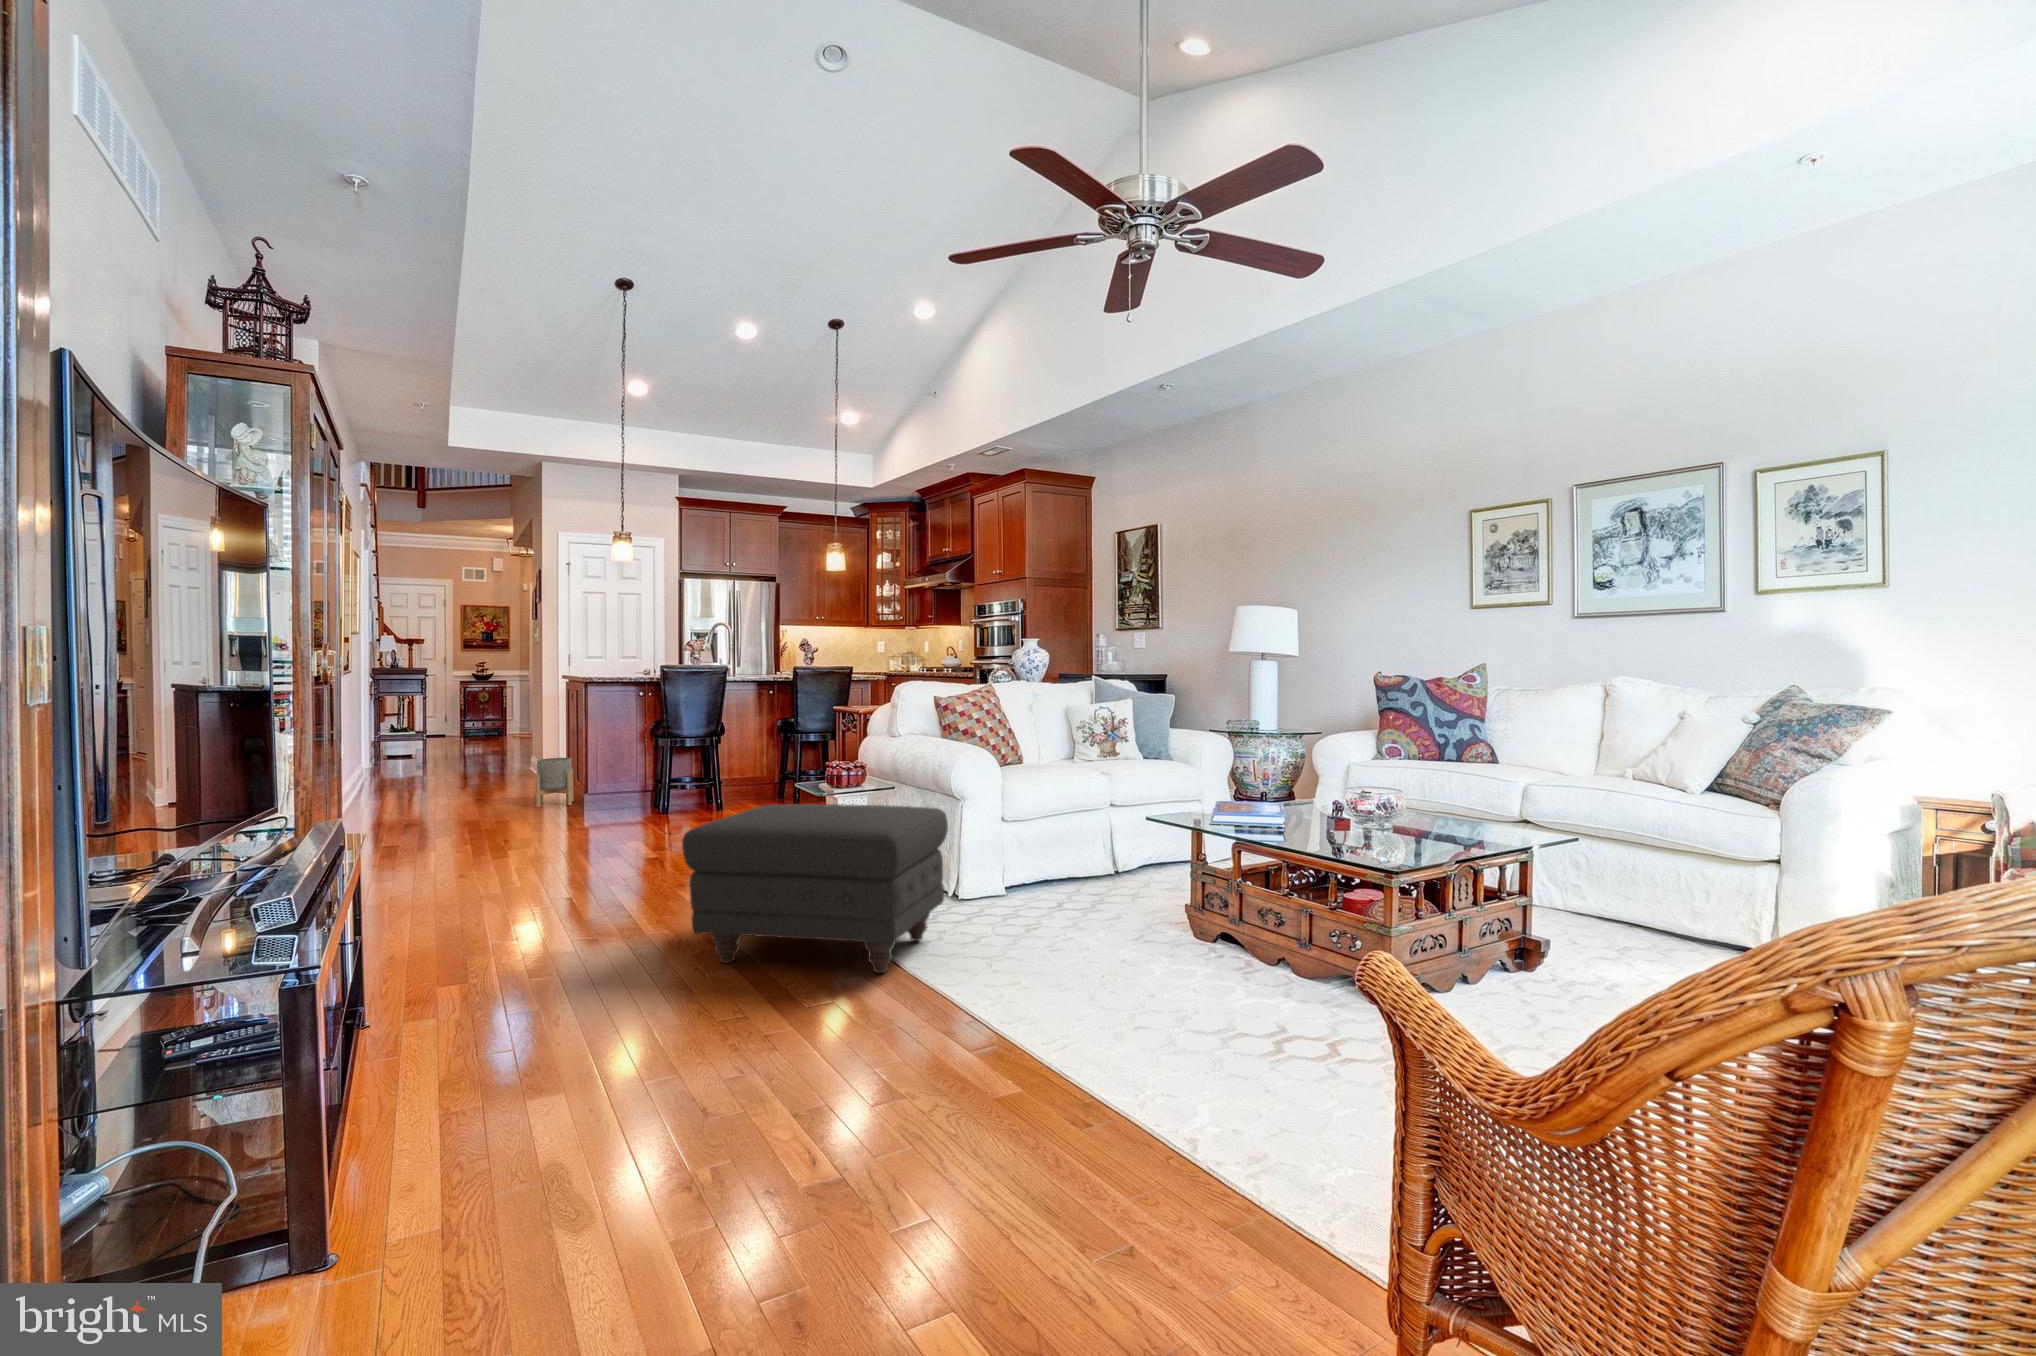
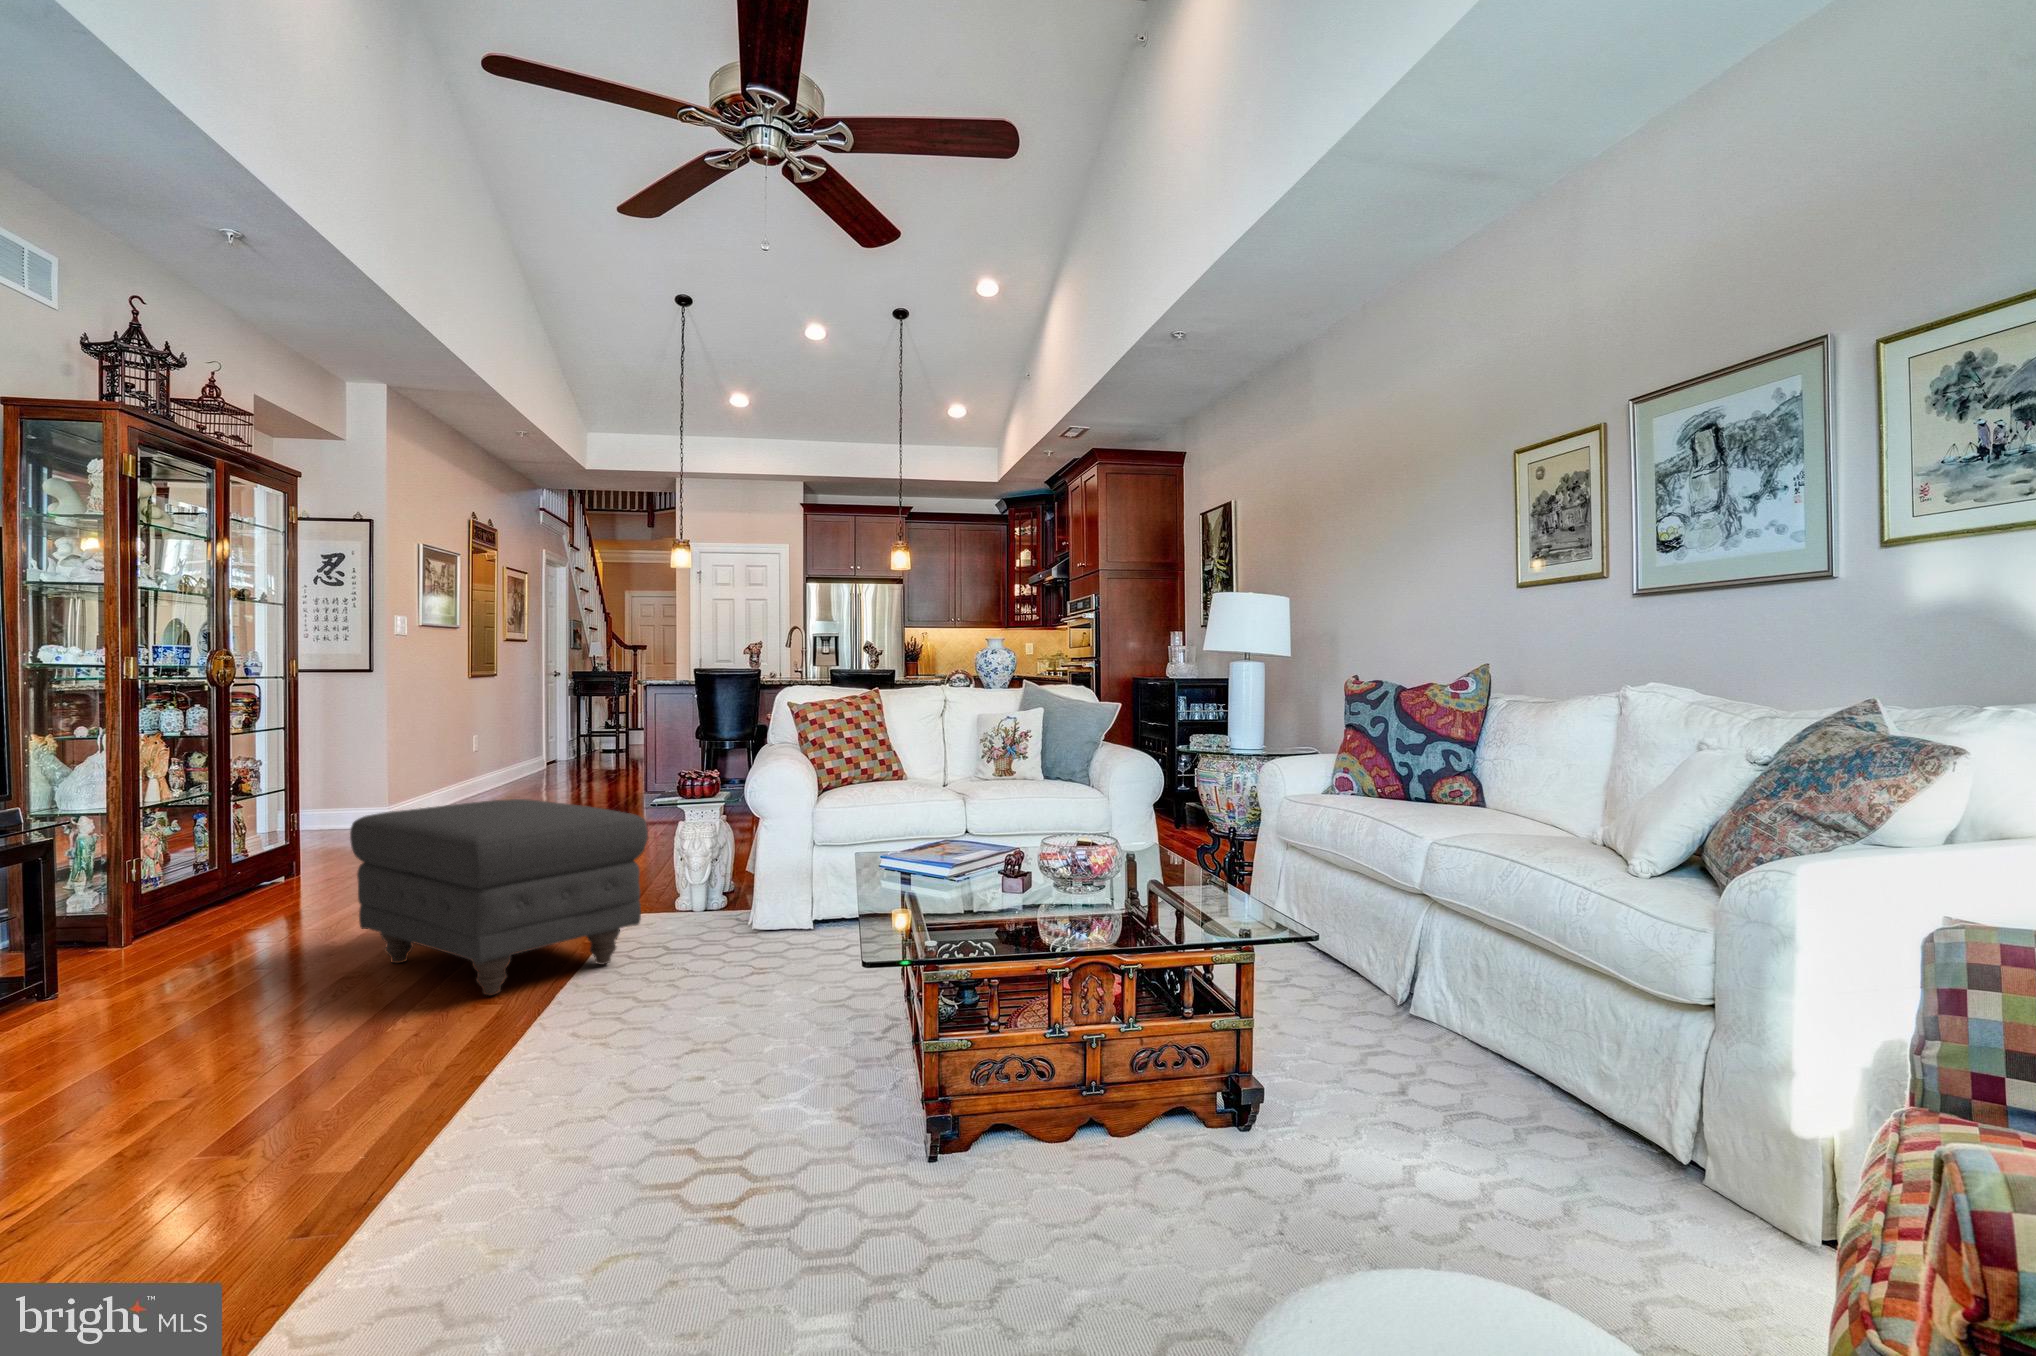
planter: present [536,758,574,807] -> none [610,749,651,795]

